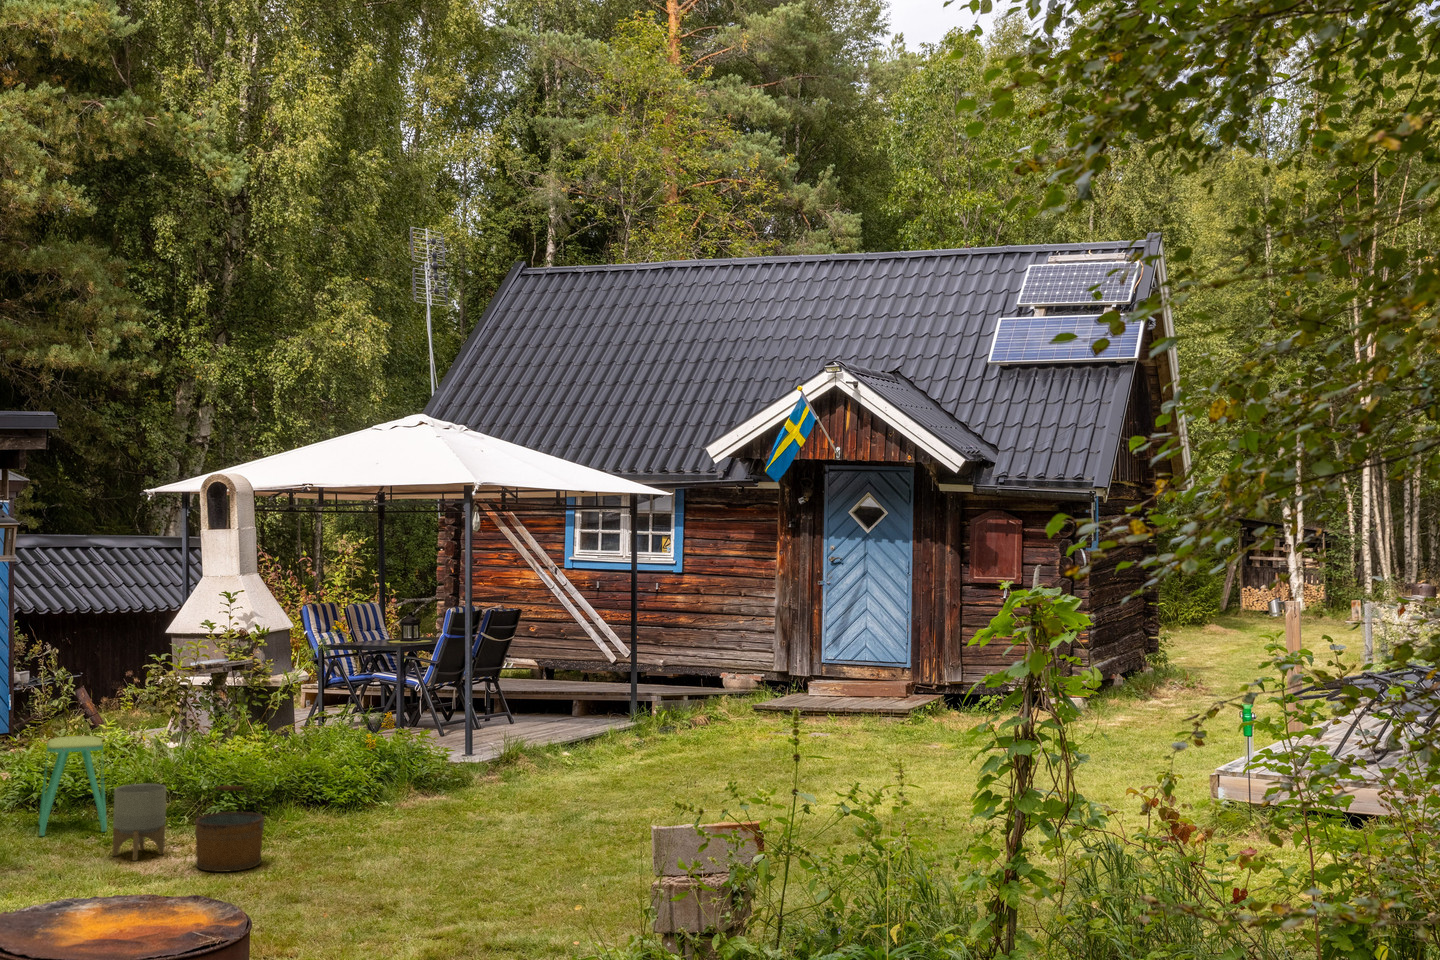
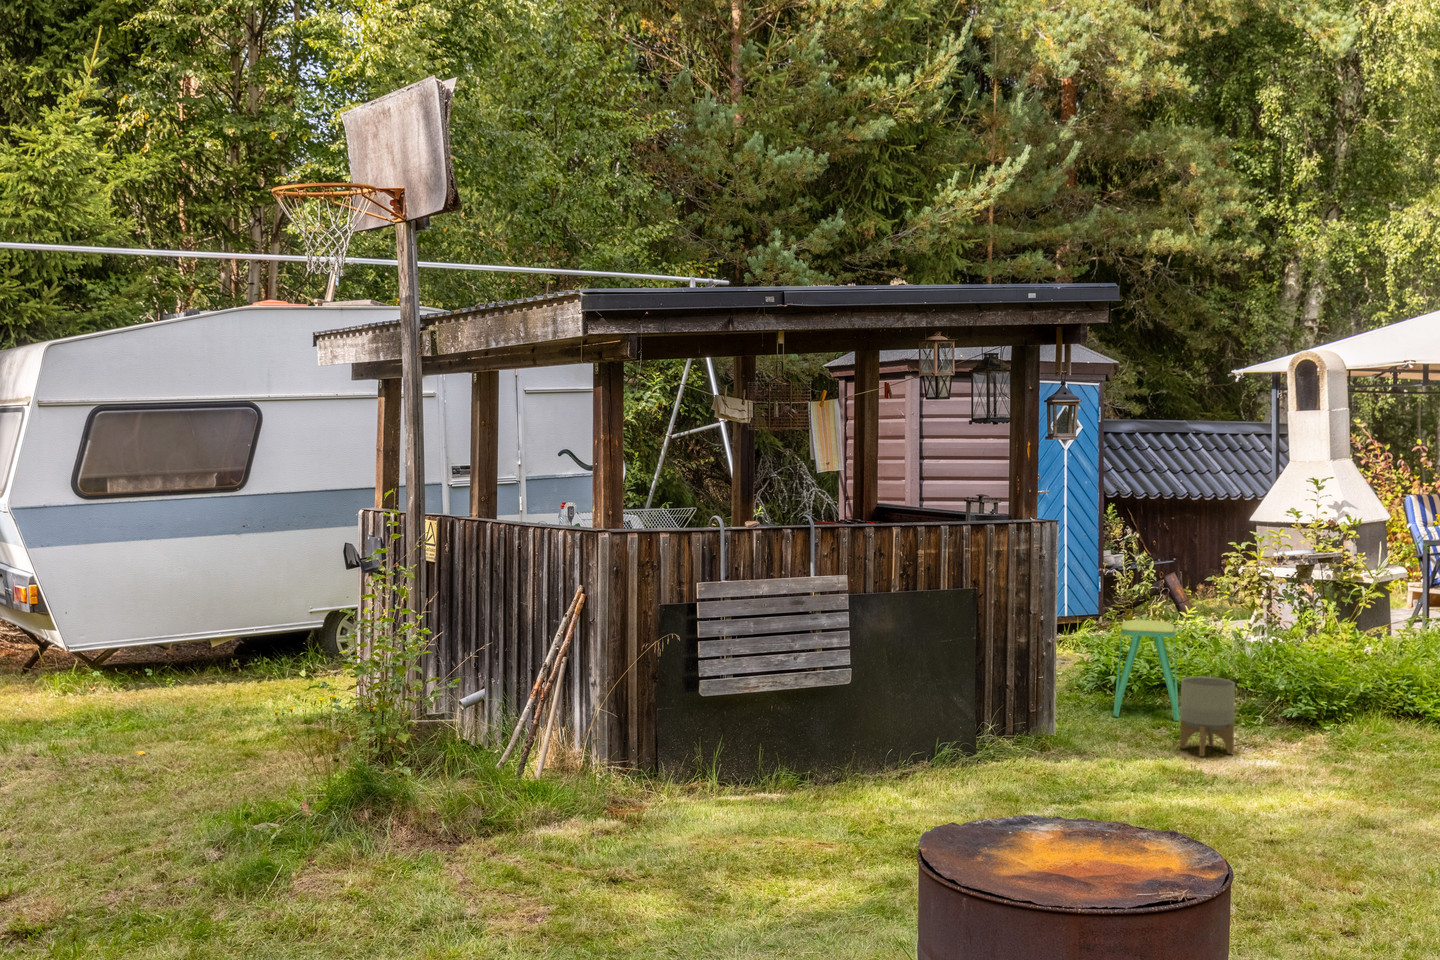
bucket: present [195,785,264,872] -> none [1264,690,1342,786]

